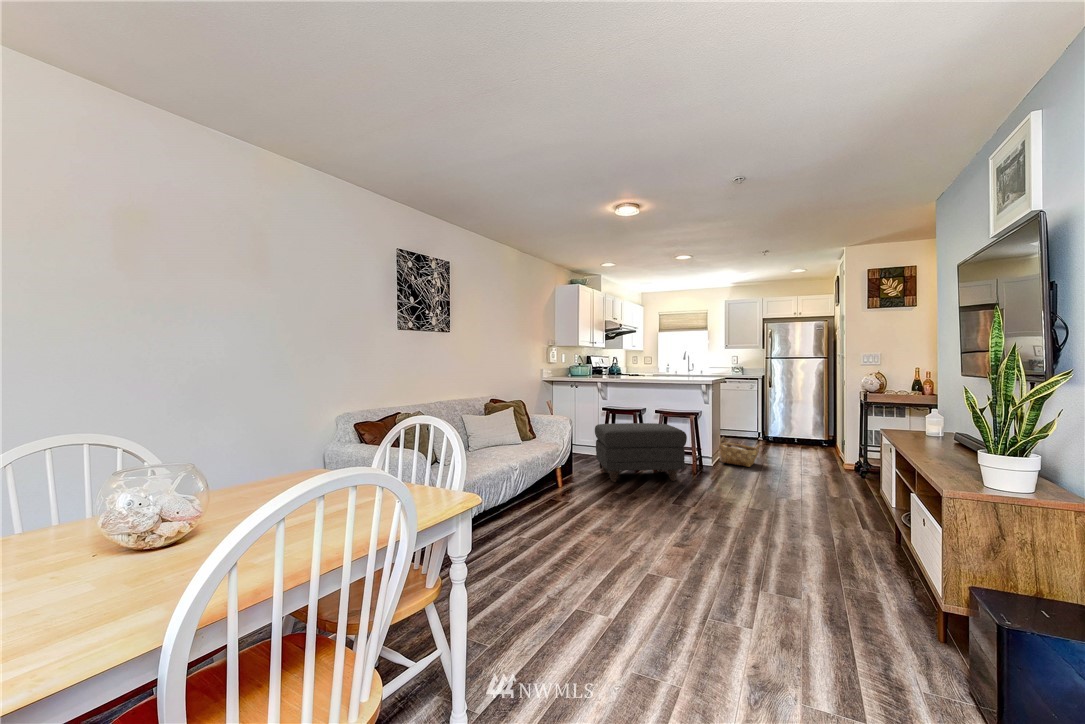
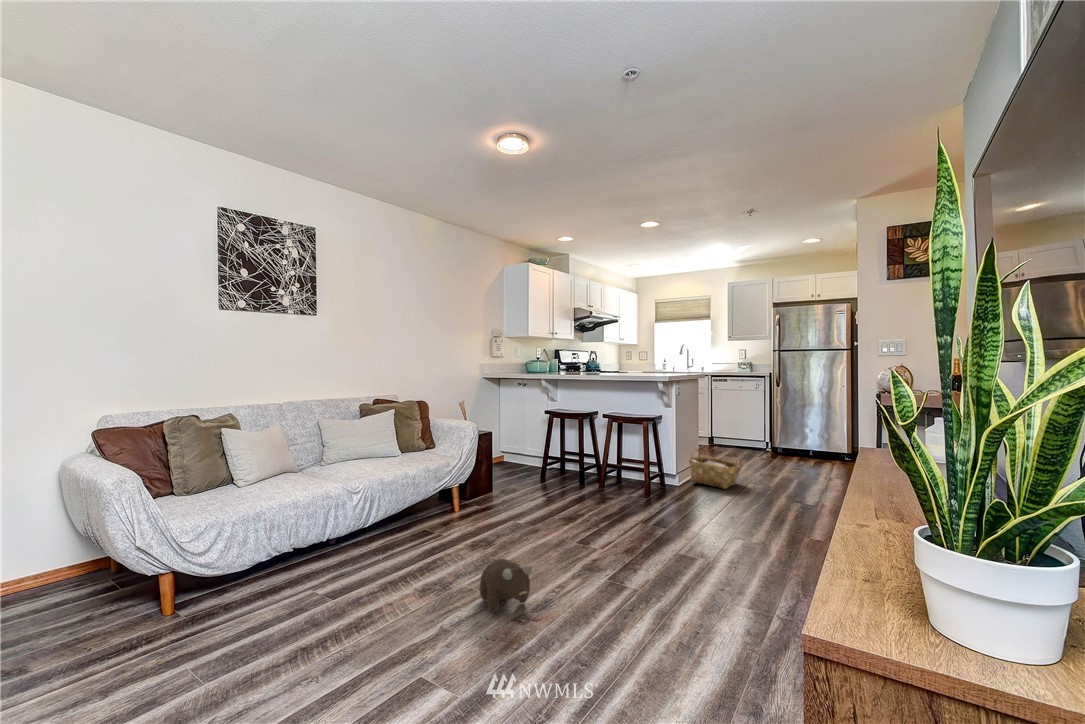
ottoman: present [595,423,687,482] -> none [513,431,623,507]
plush toy: none [641,508,683,543] -> present [480,559,532,613]

